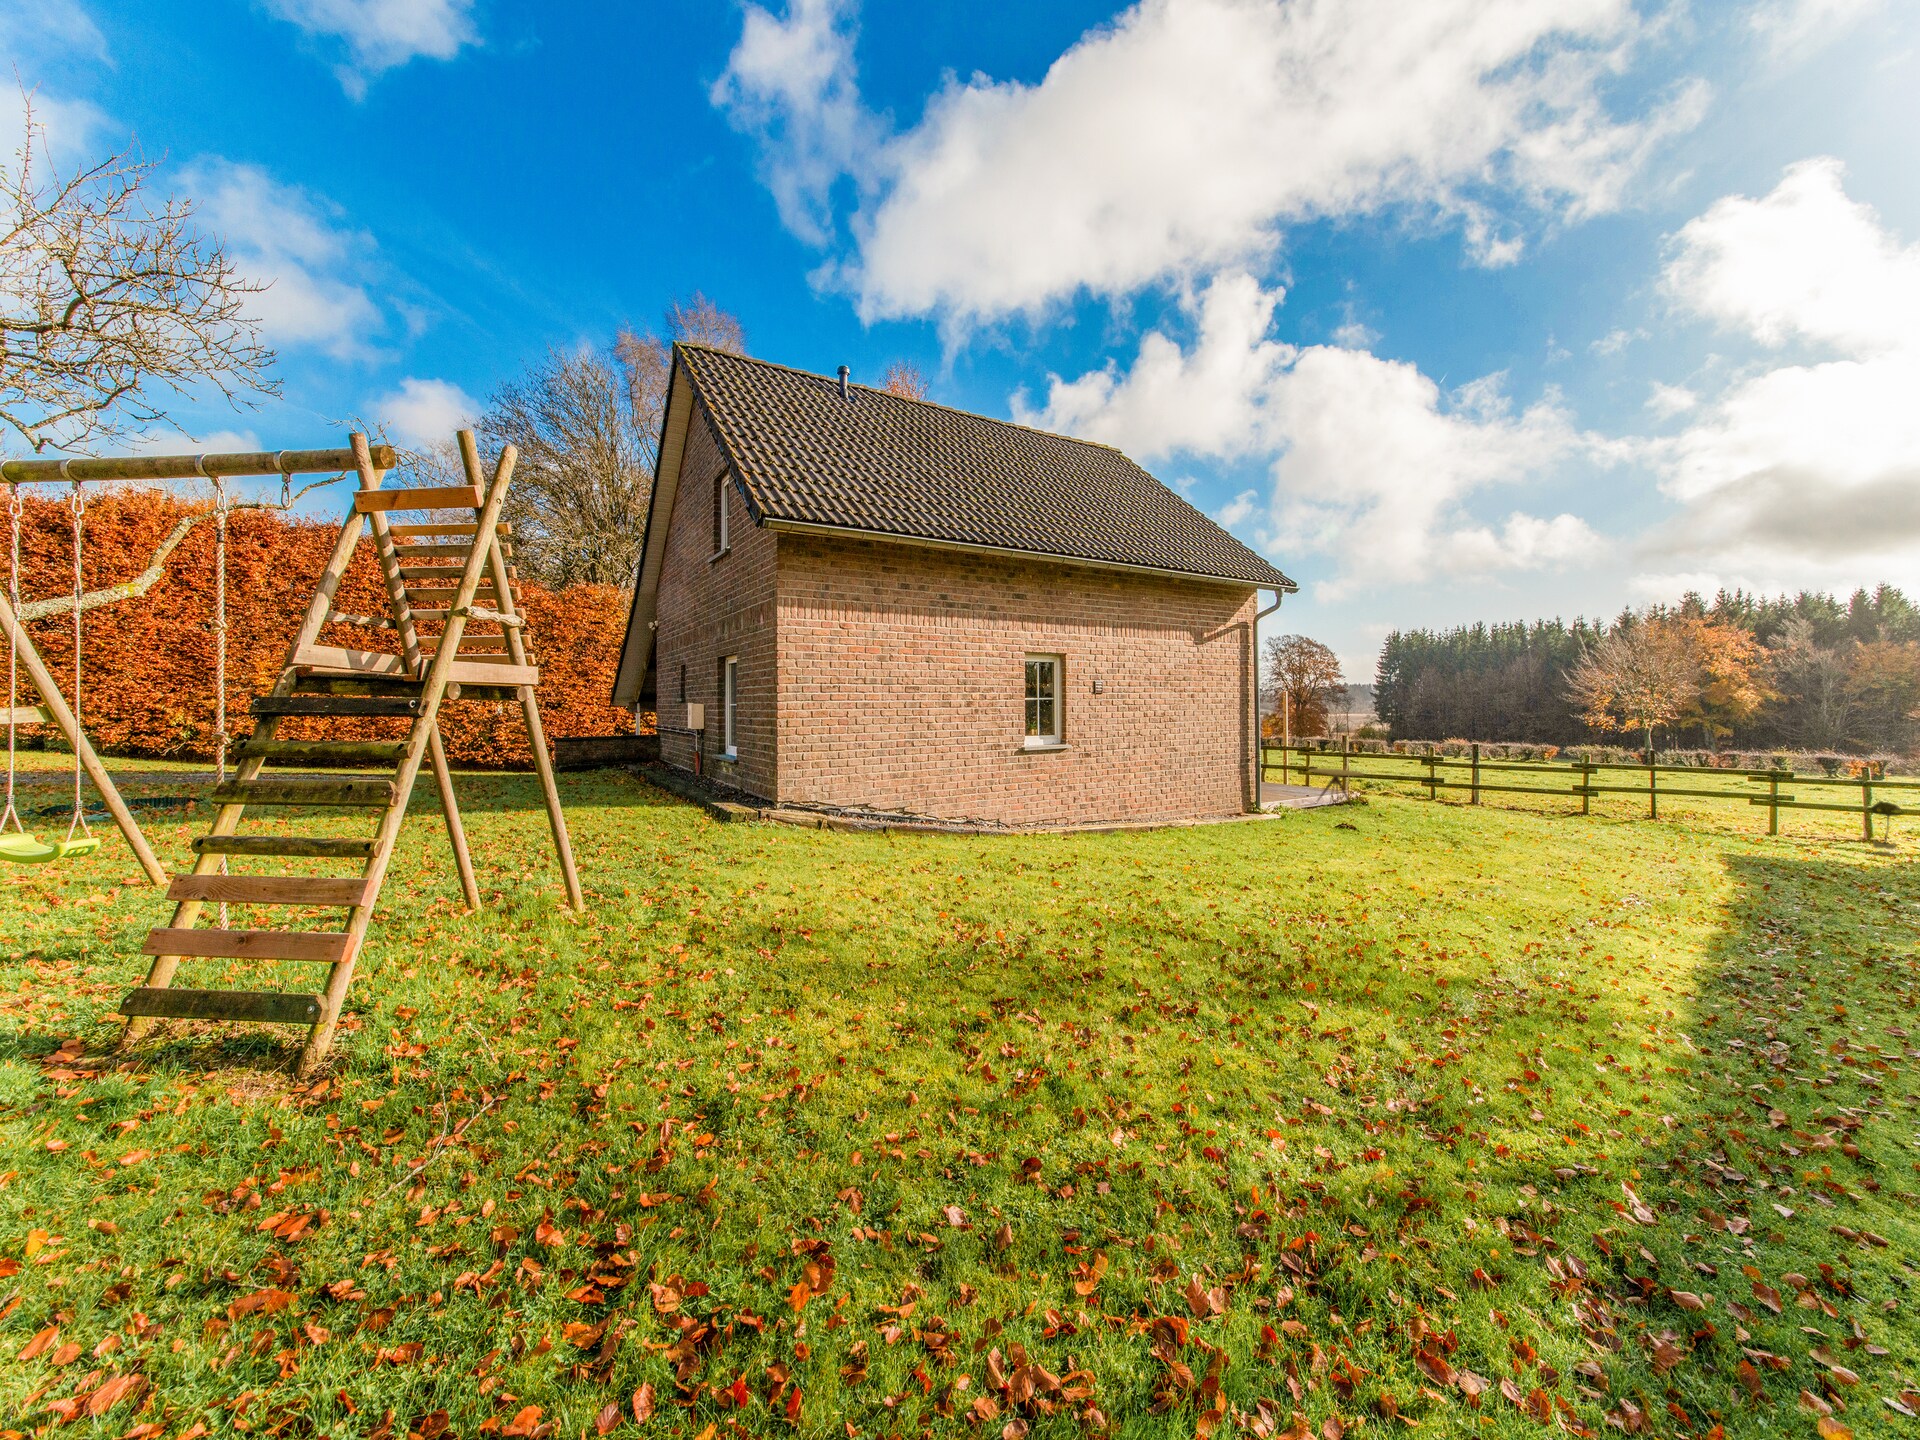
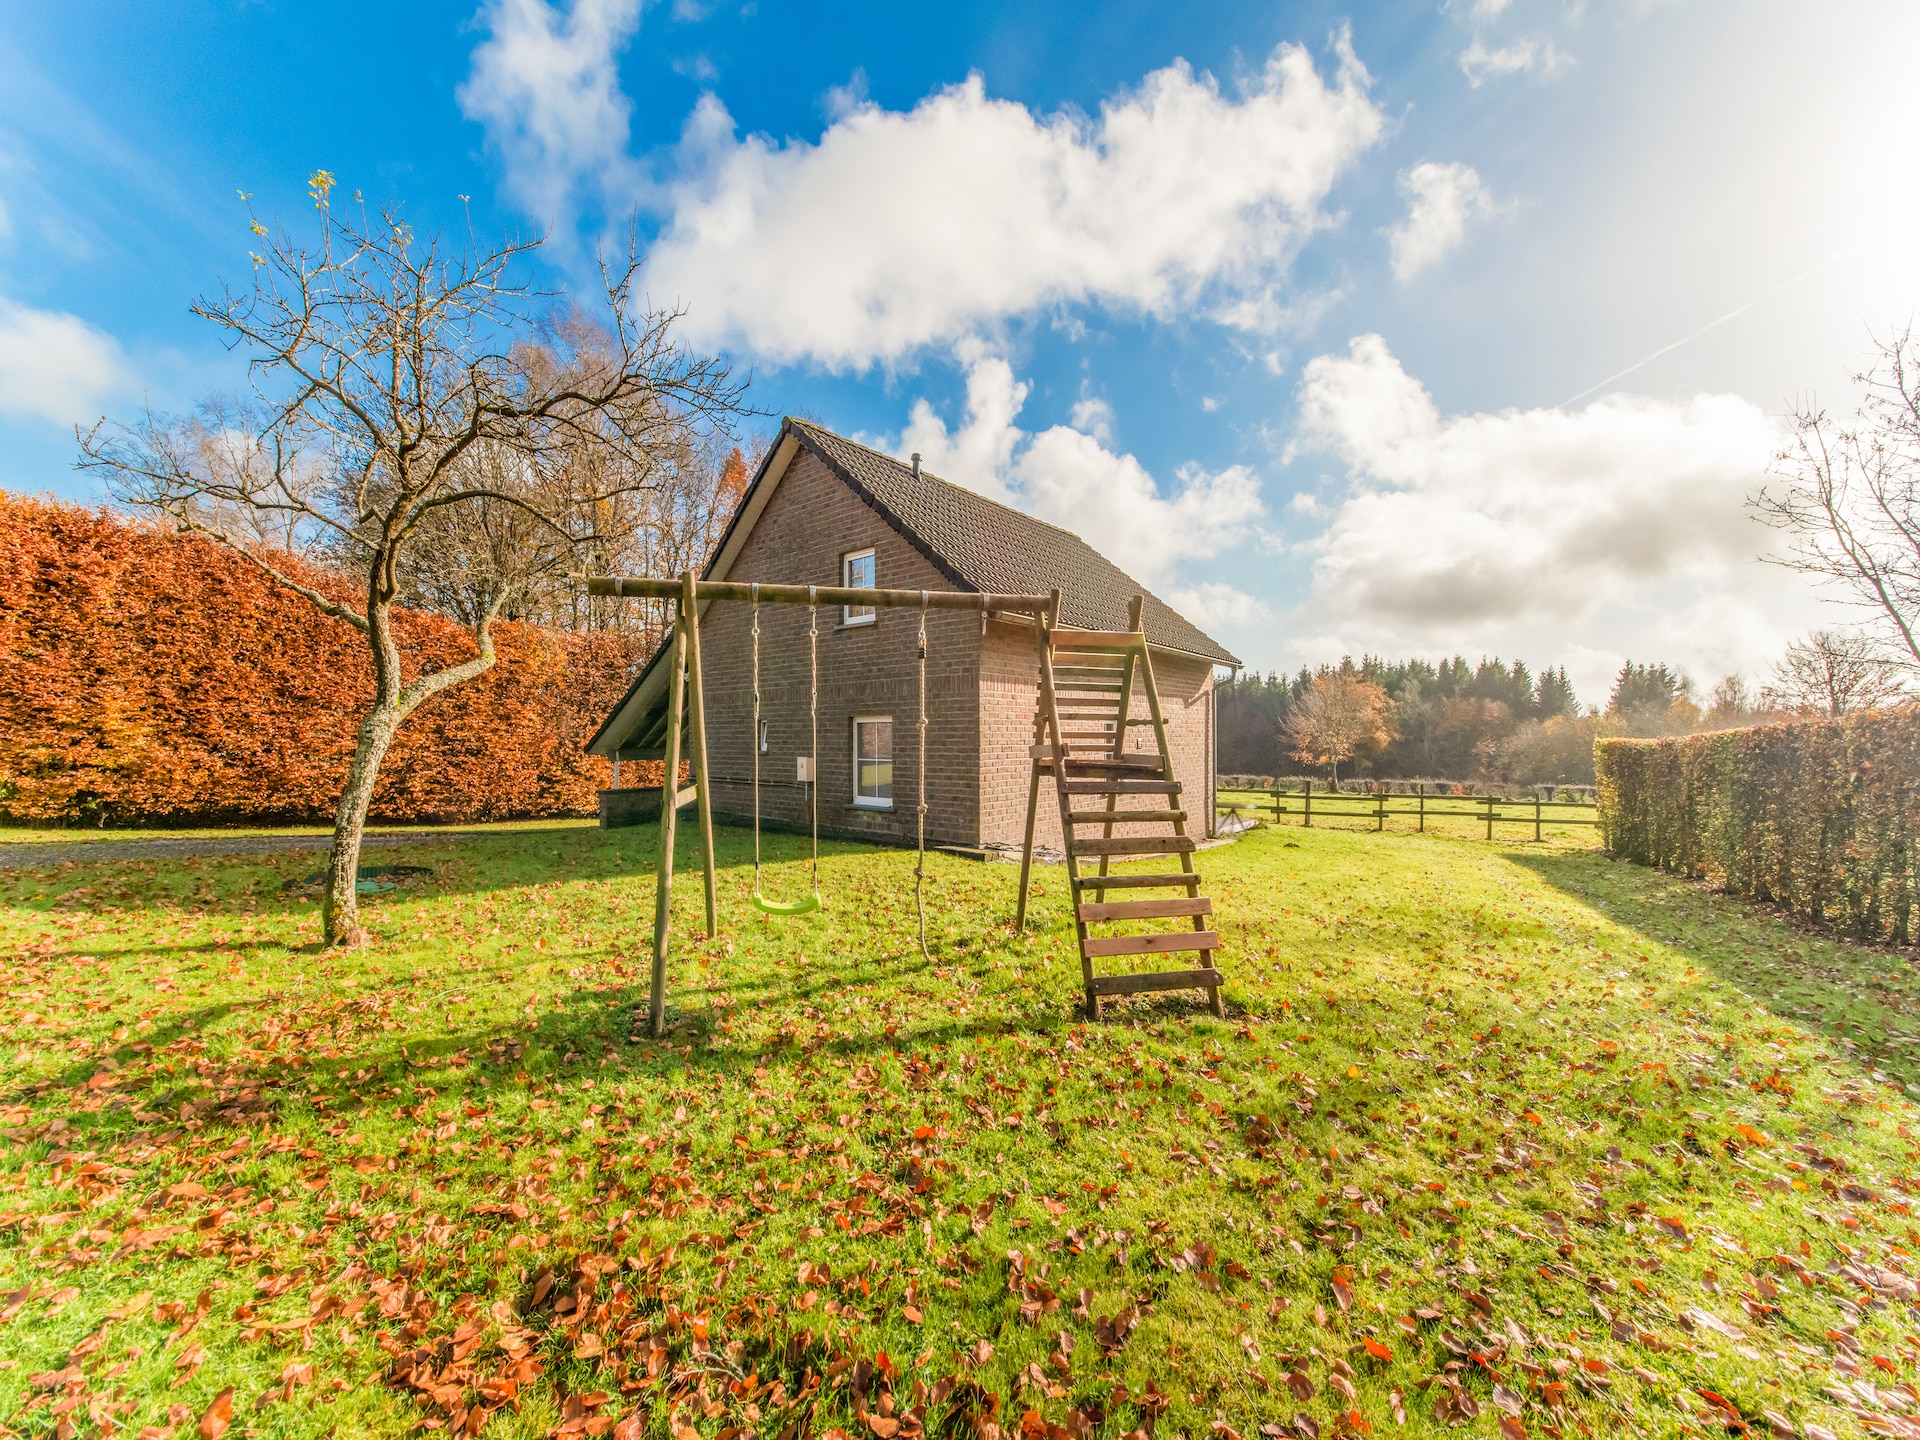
potted tree: present [1871,801,1902,857] -> none [1593,818,1616,860]

